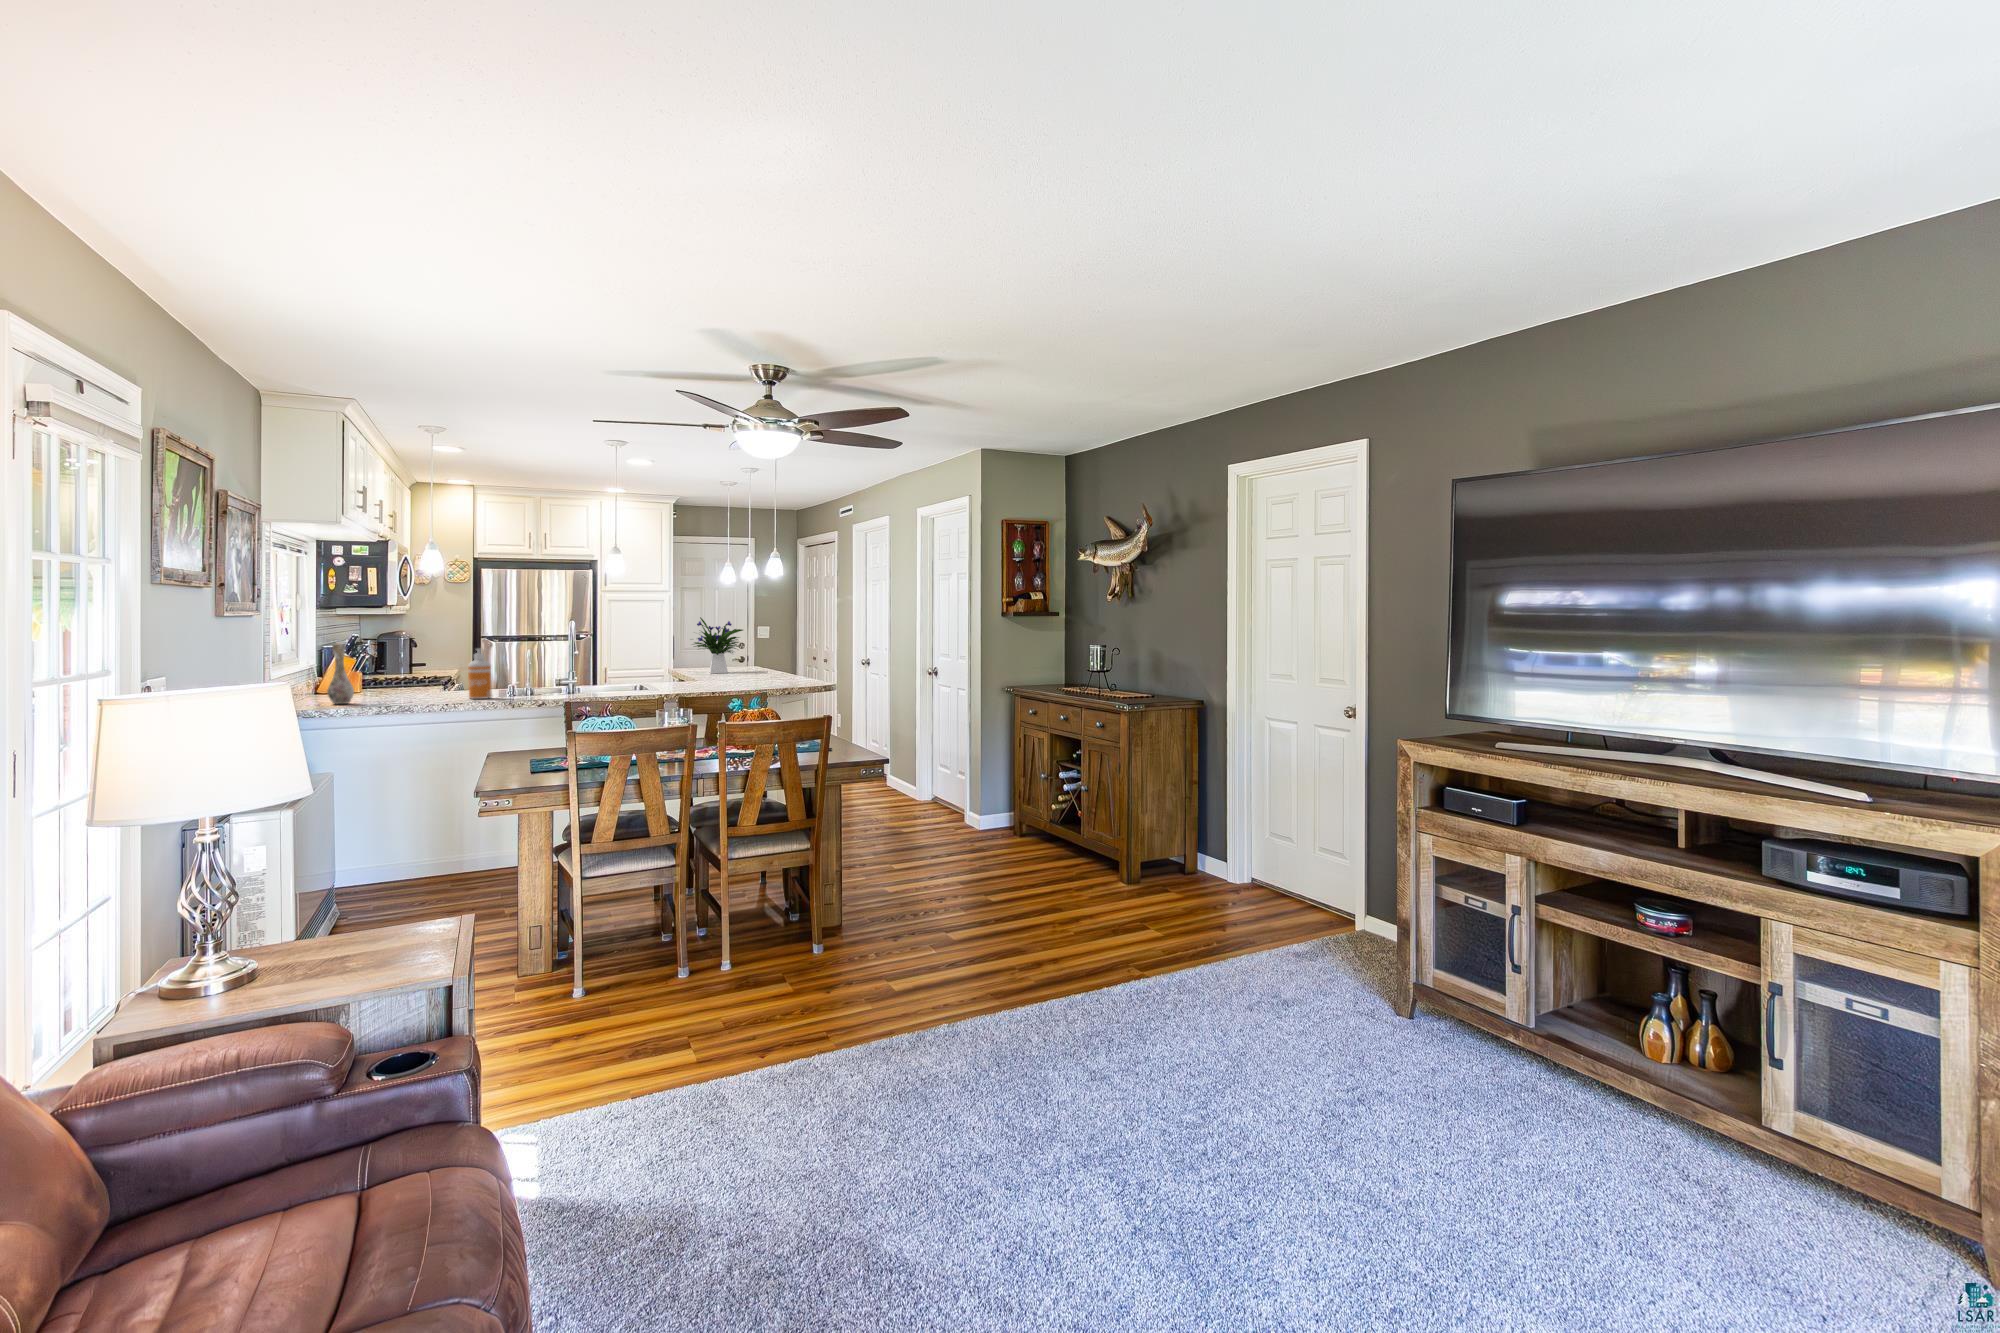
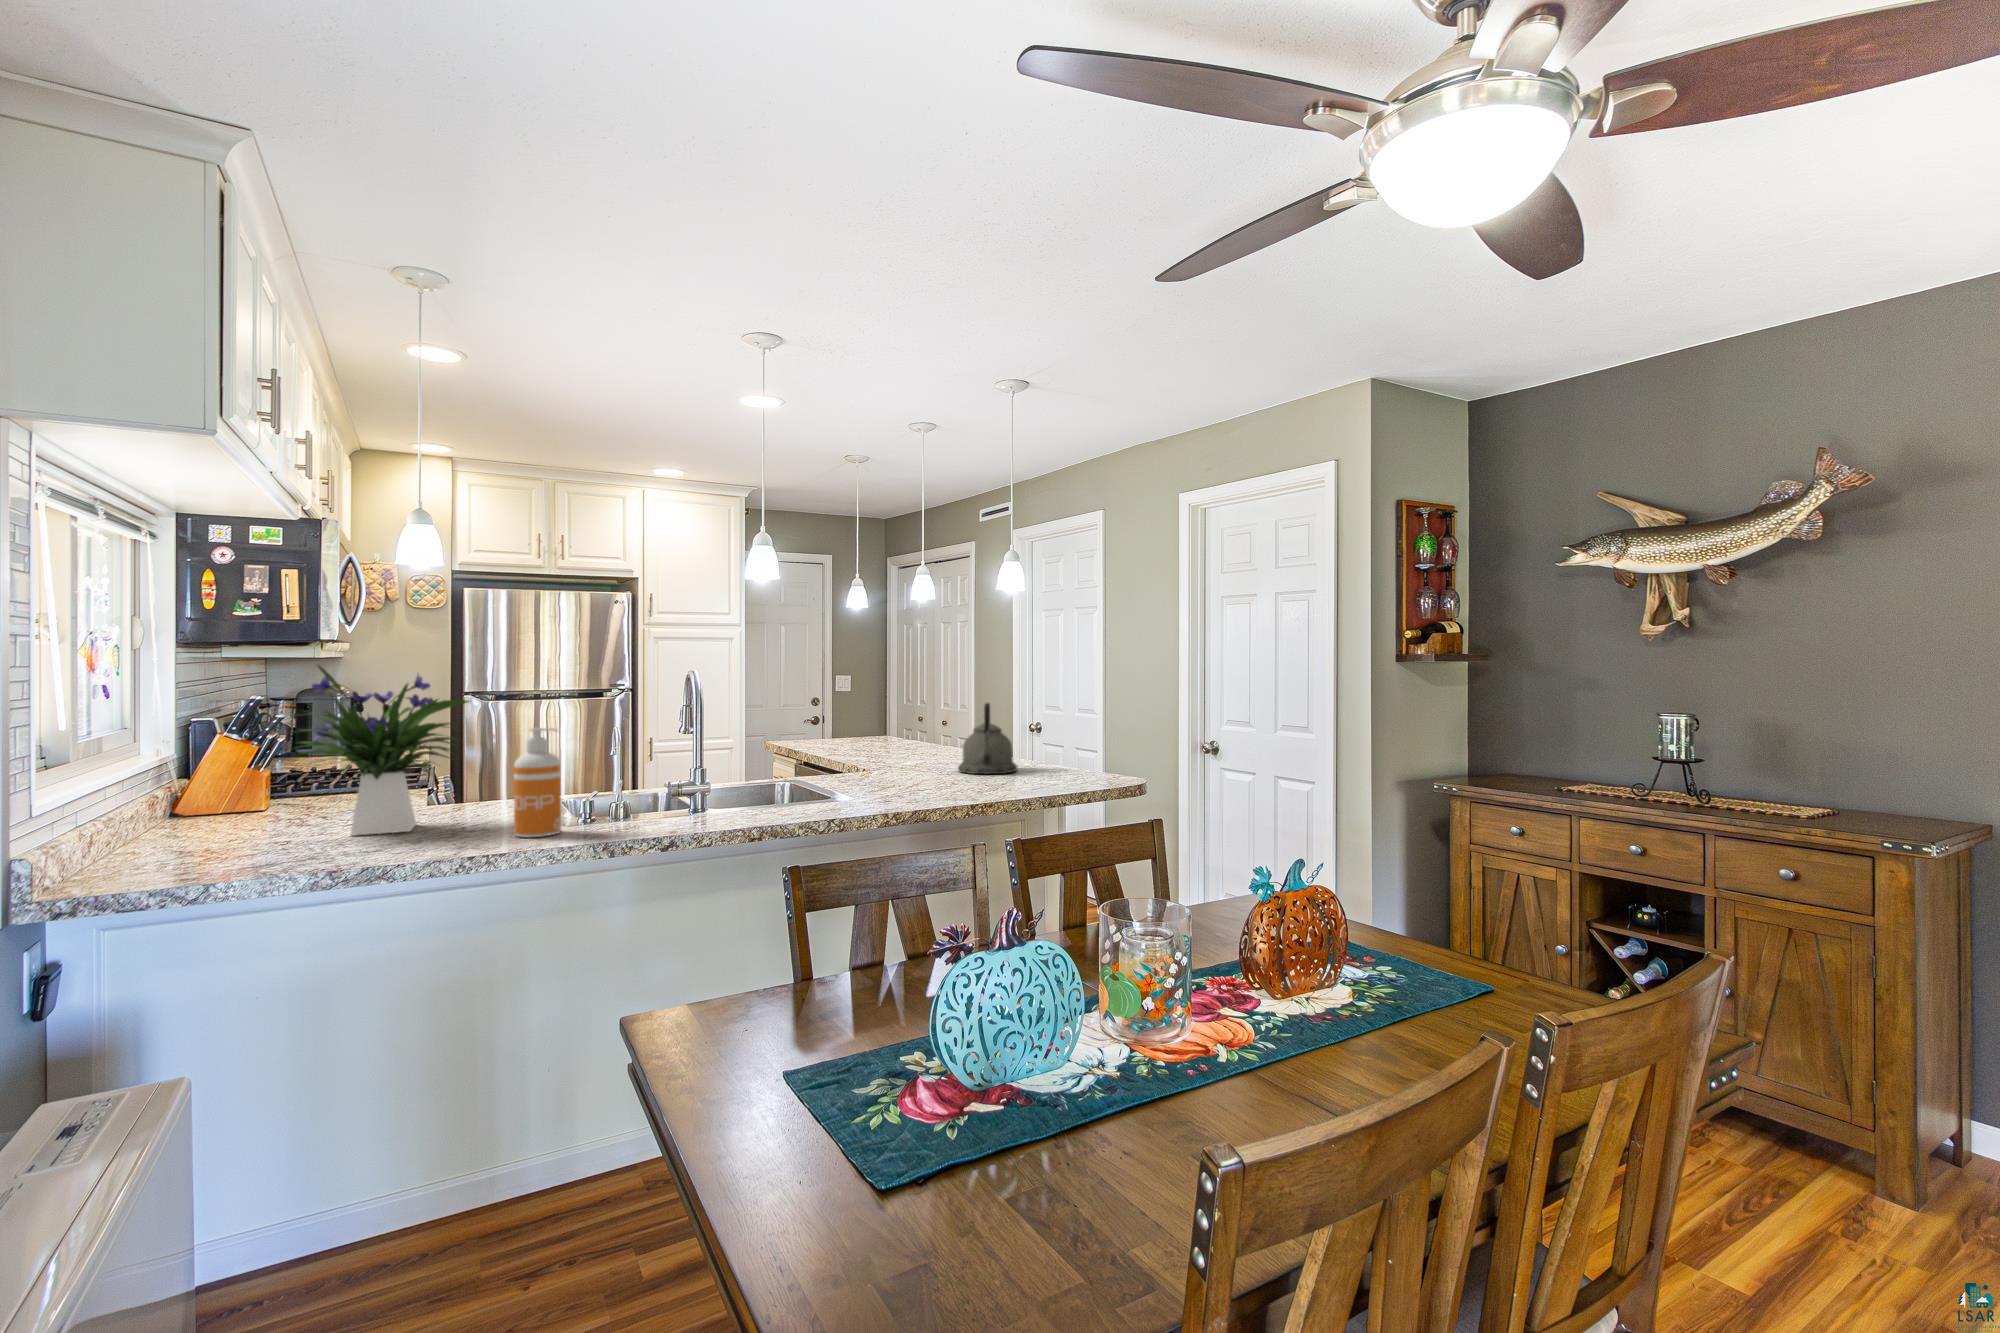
flower arrangement: present [694,617,743,673] -> present [294,665,469,836]
kettle: none [746,643,782,684] -> present [958,703,1017,774]
vase: present [327,644,354,704] -> none [182,725,252,871]

